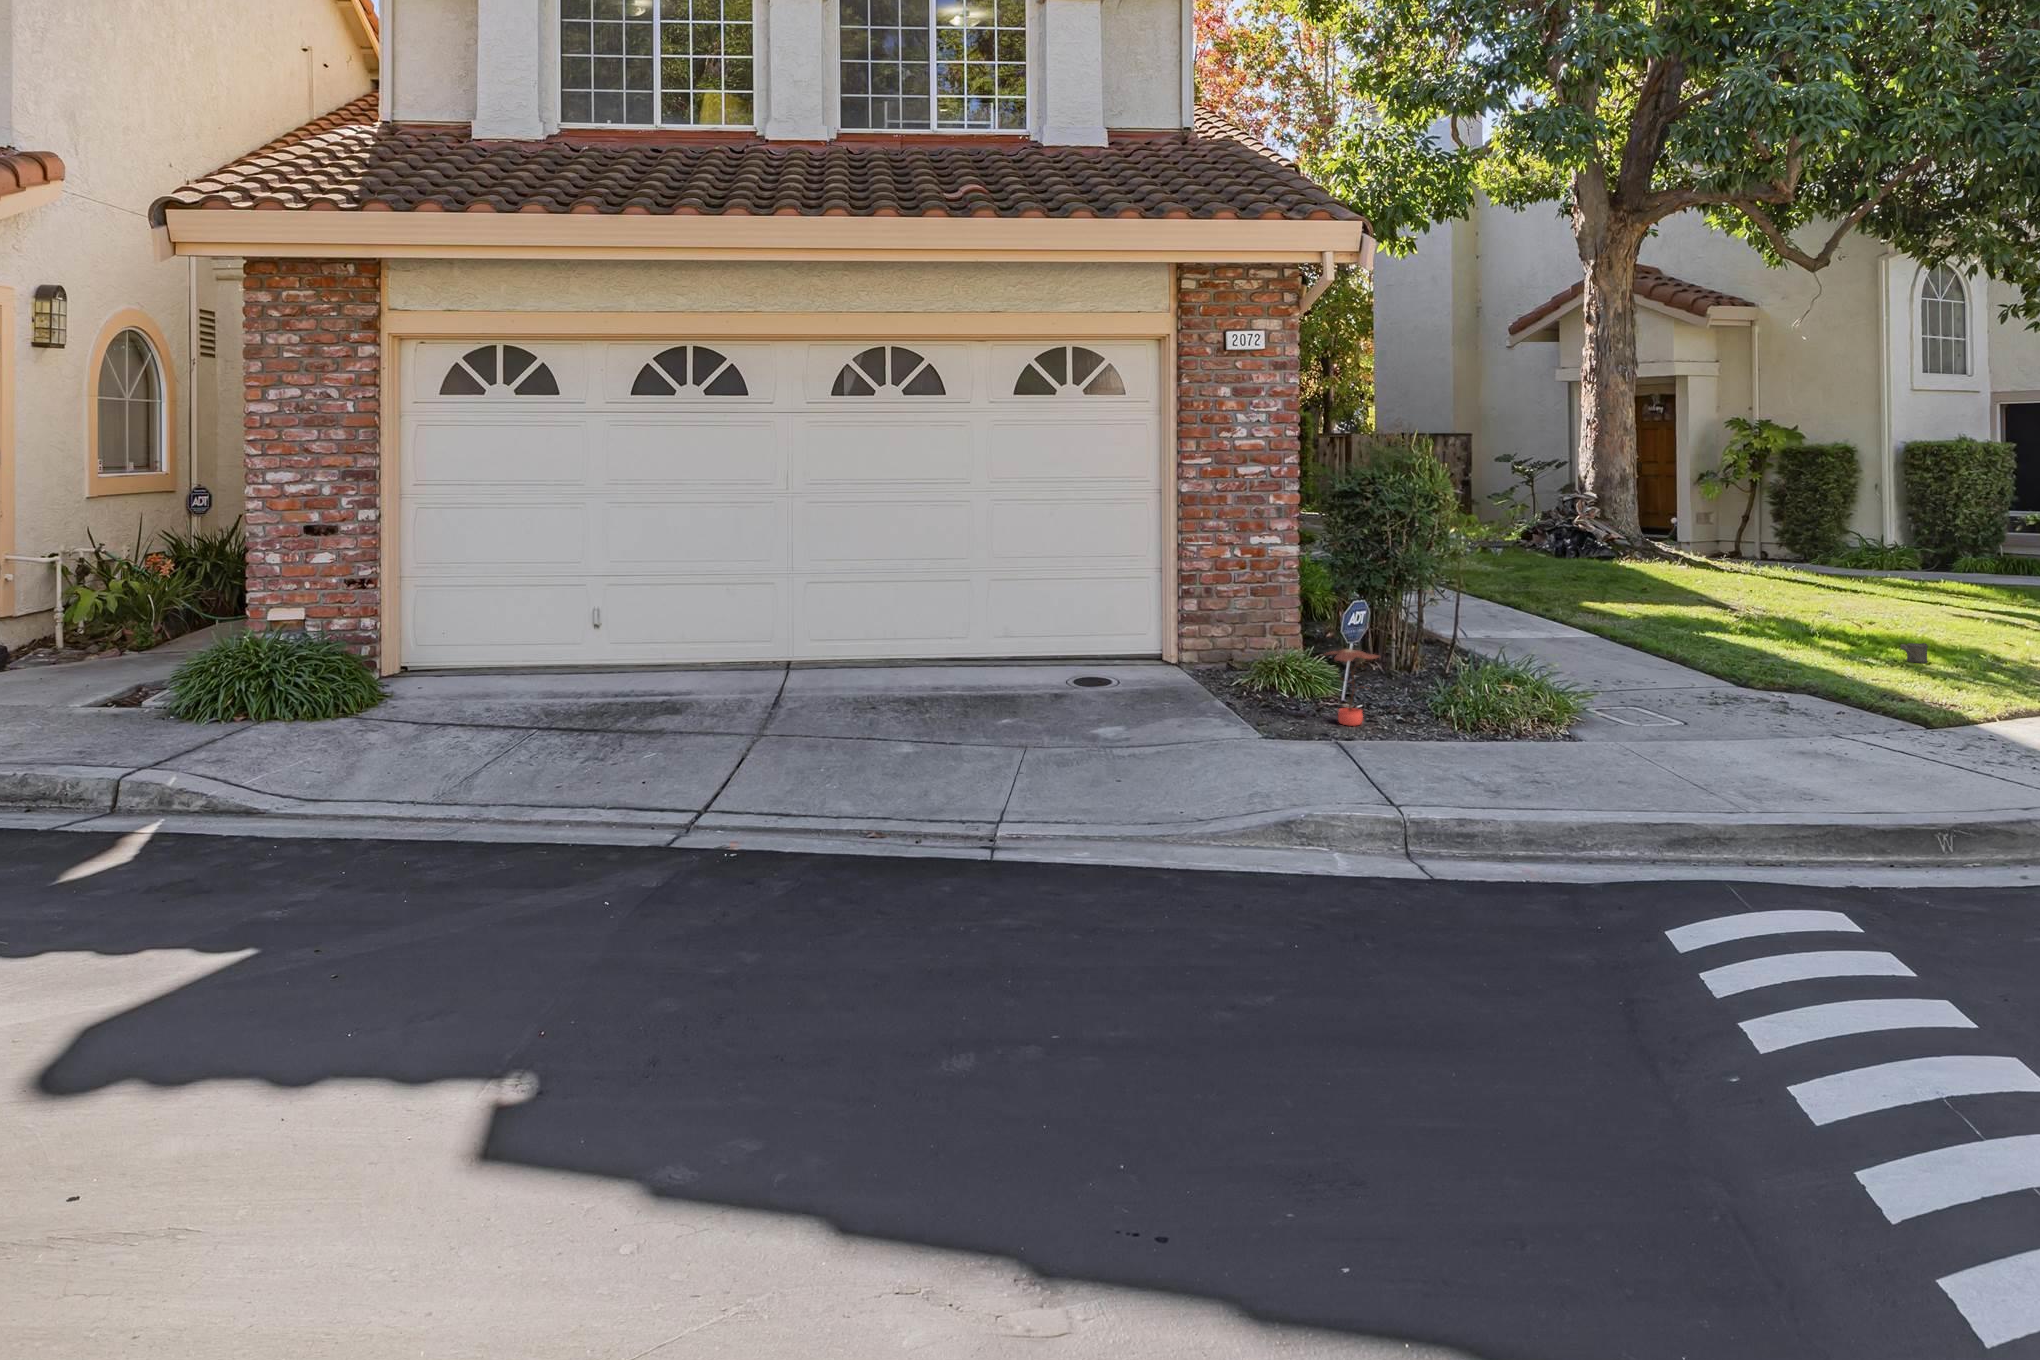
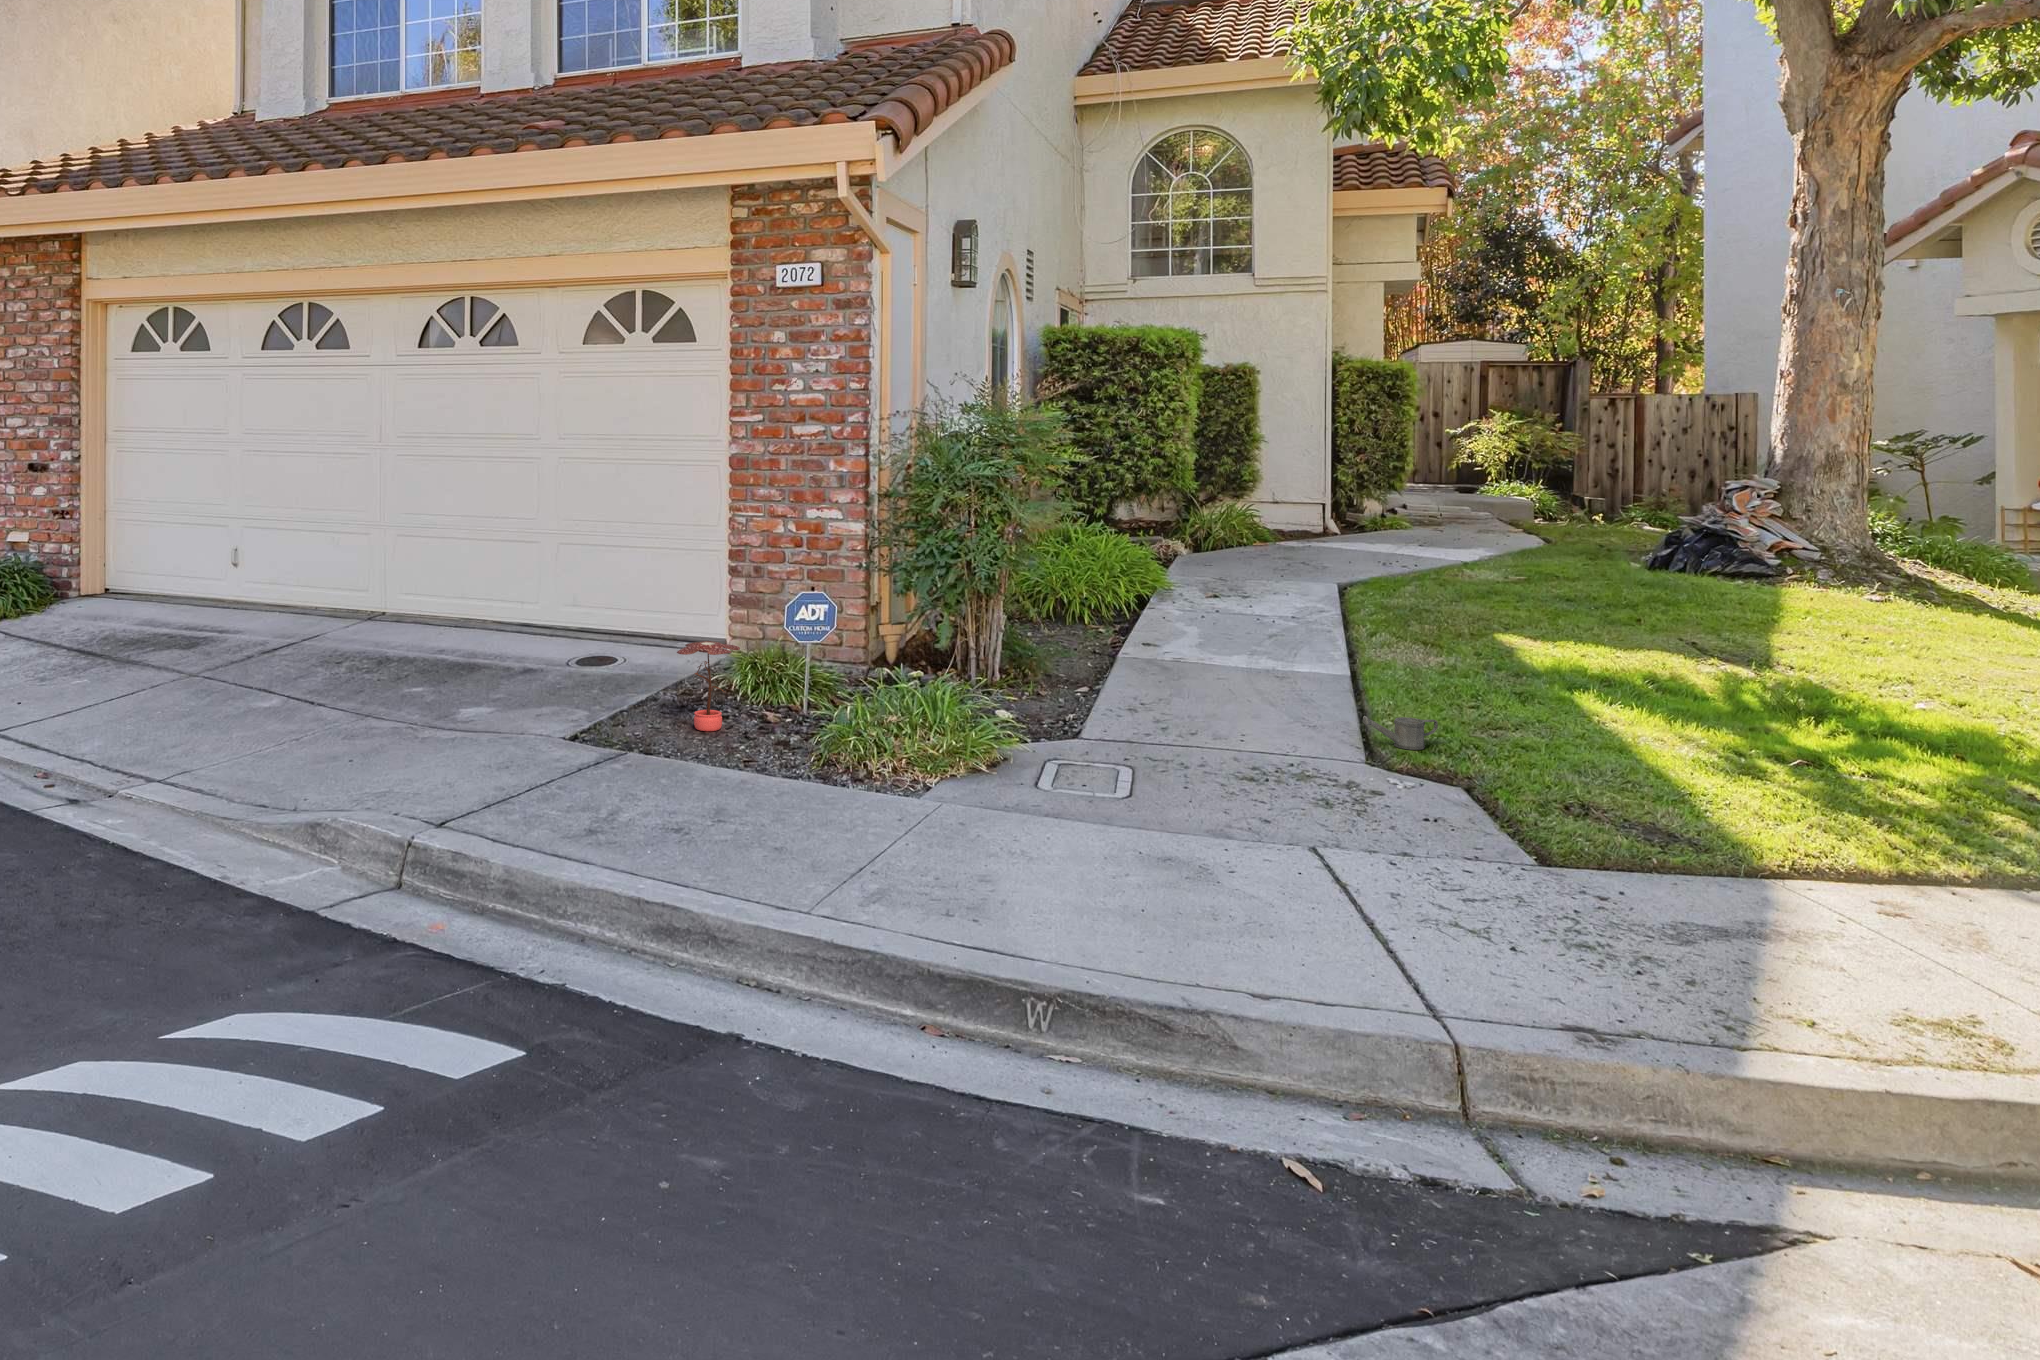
watering can: present [1901,643,1928,663] -> present [1363,716,1438,750]

